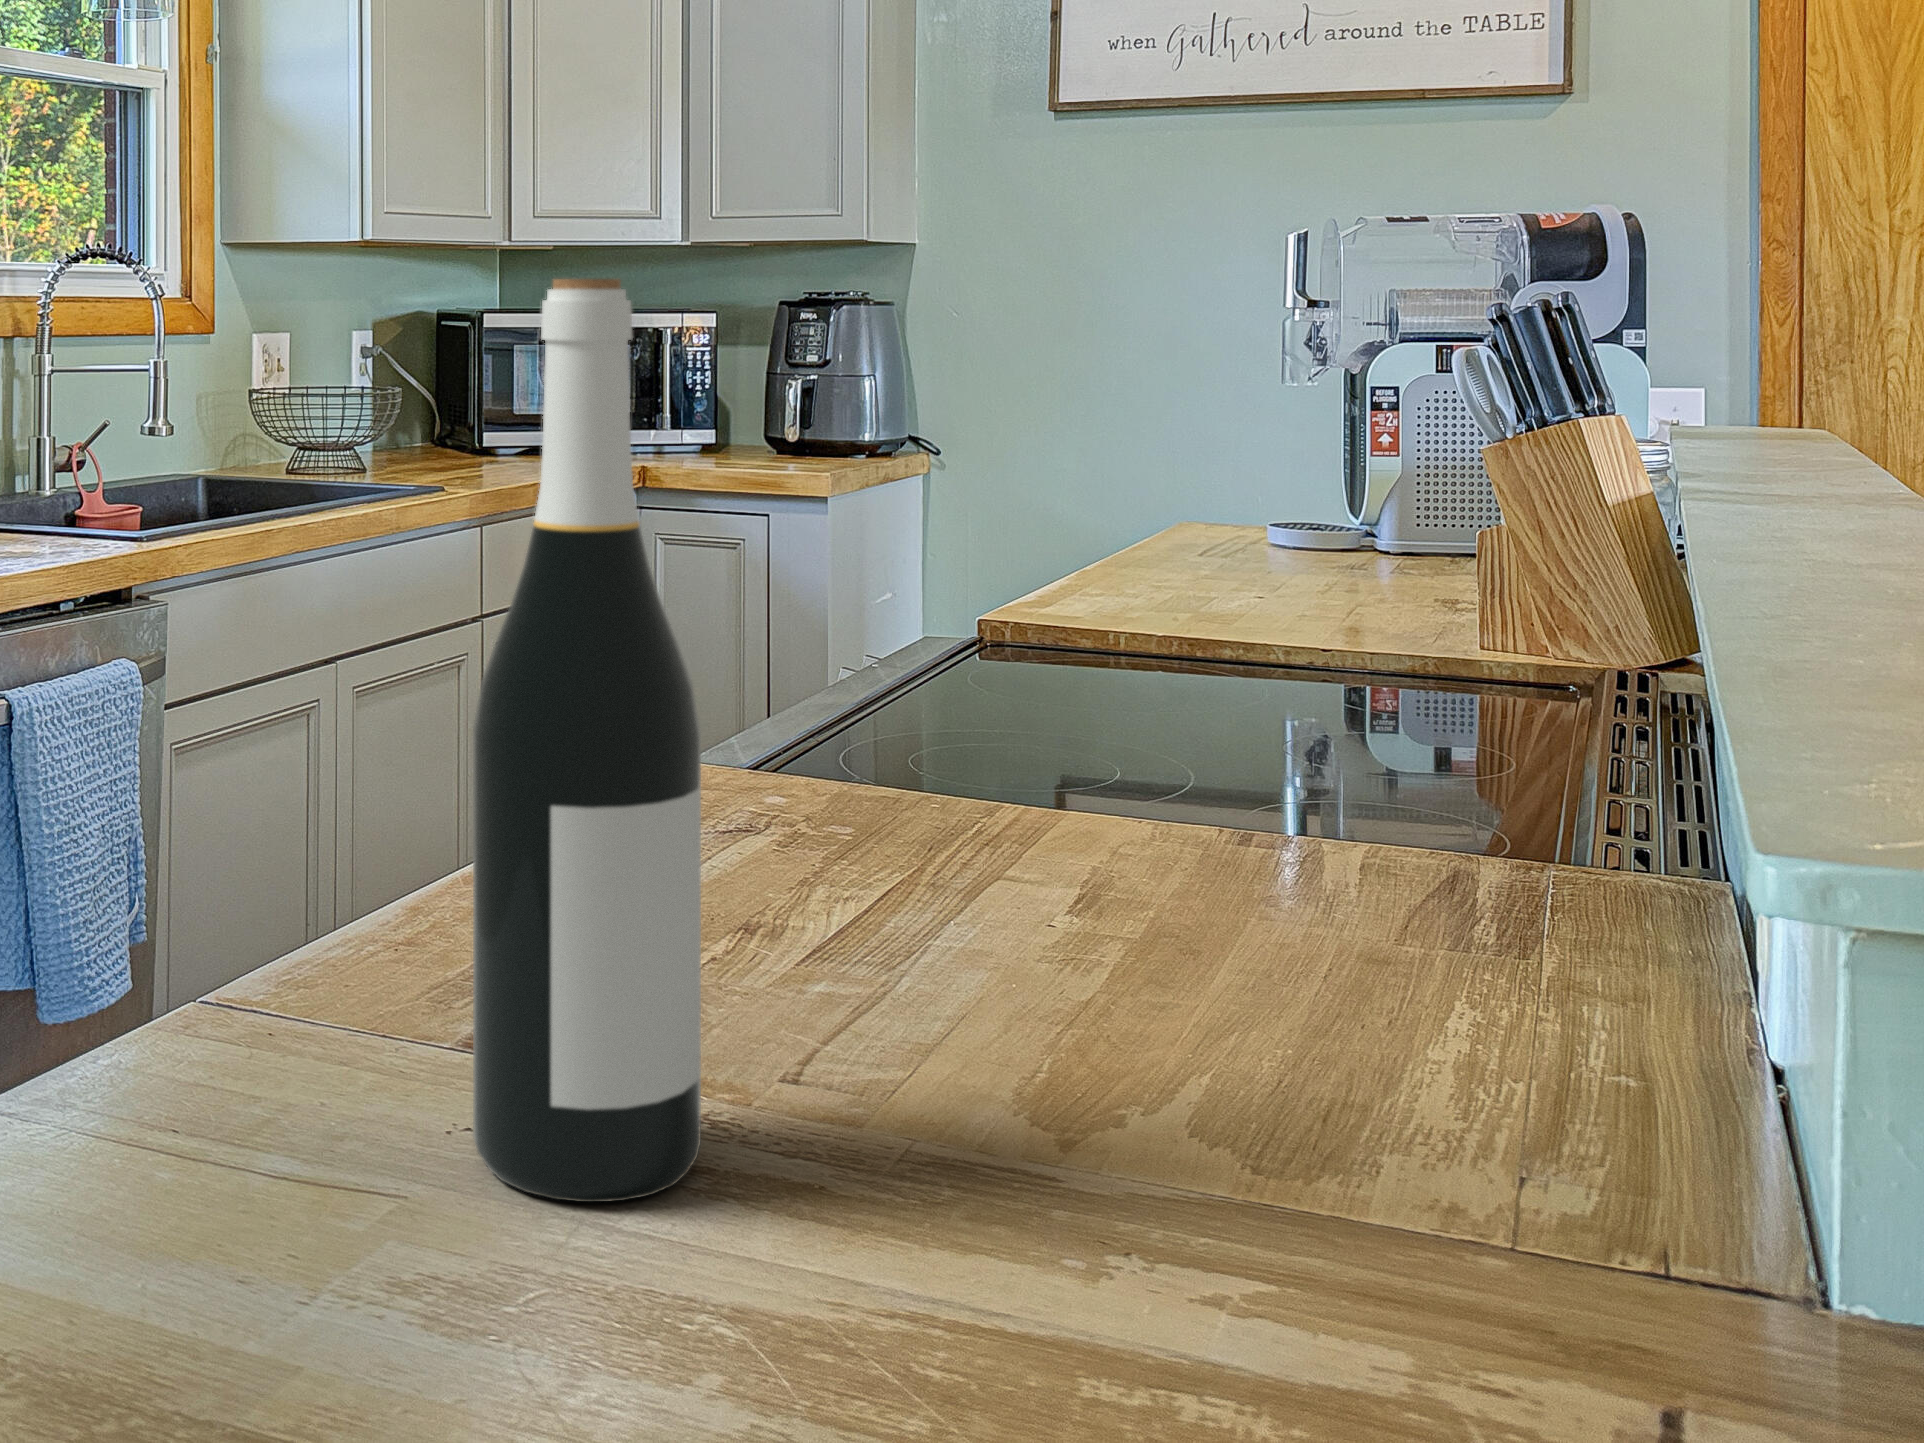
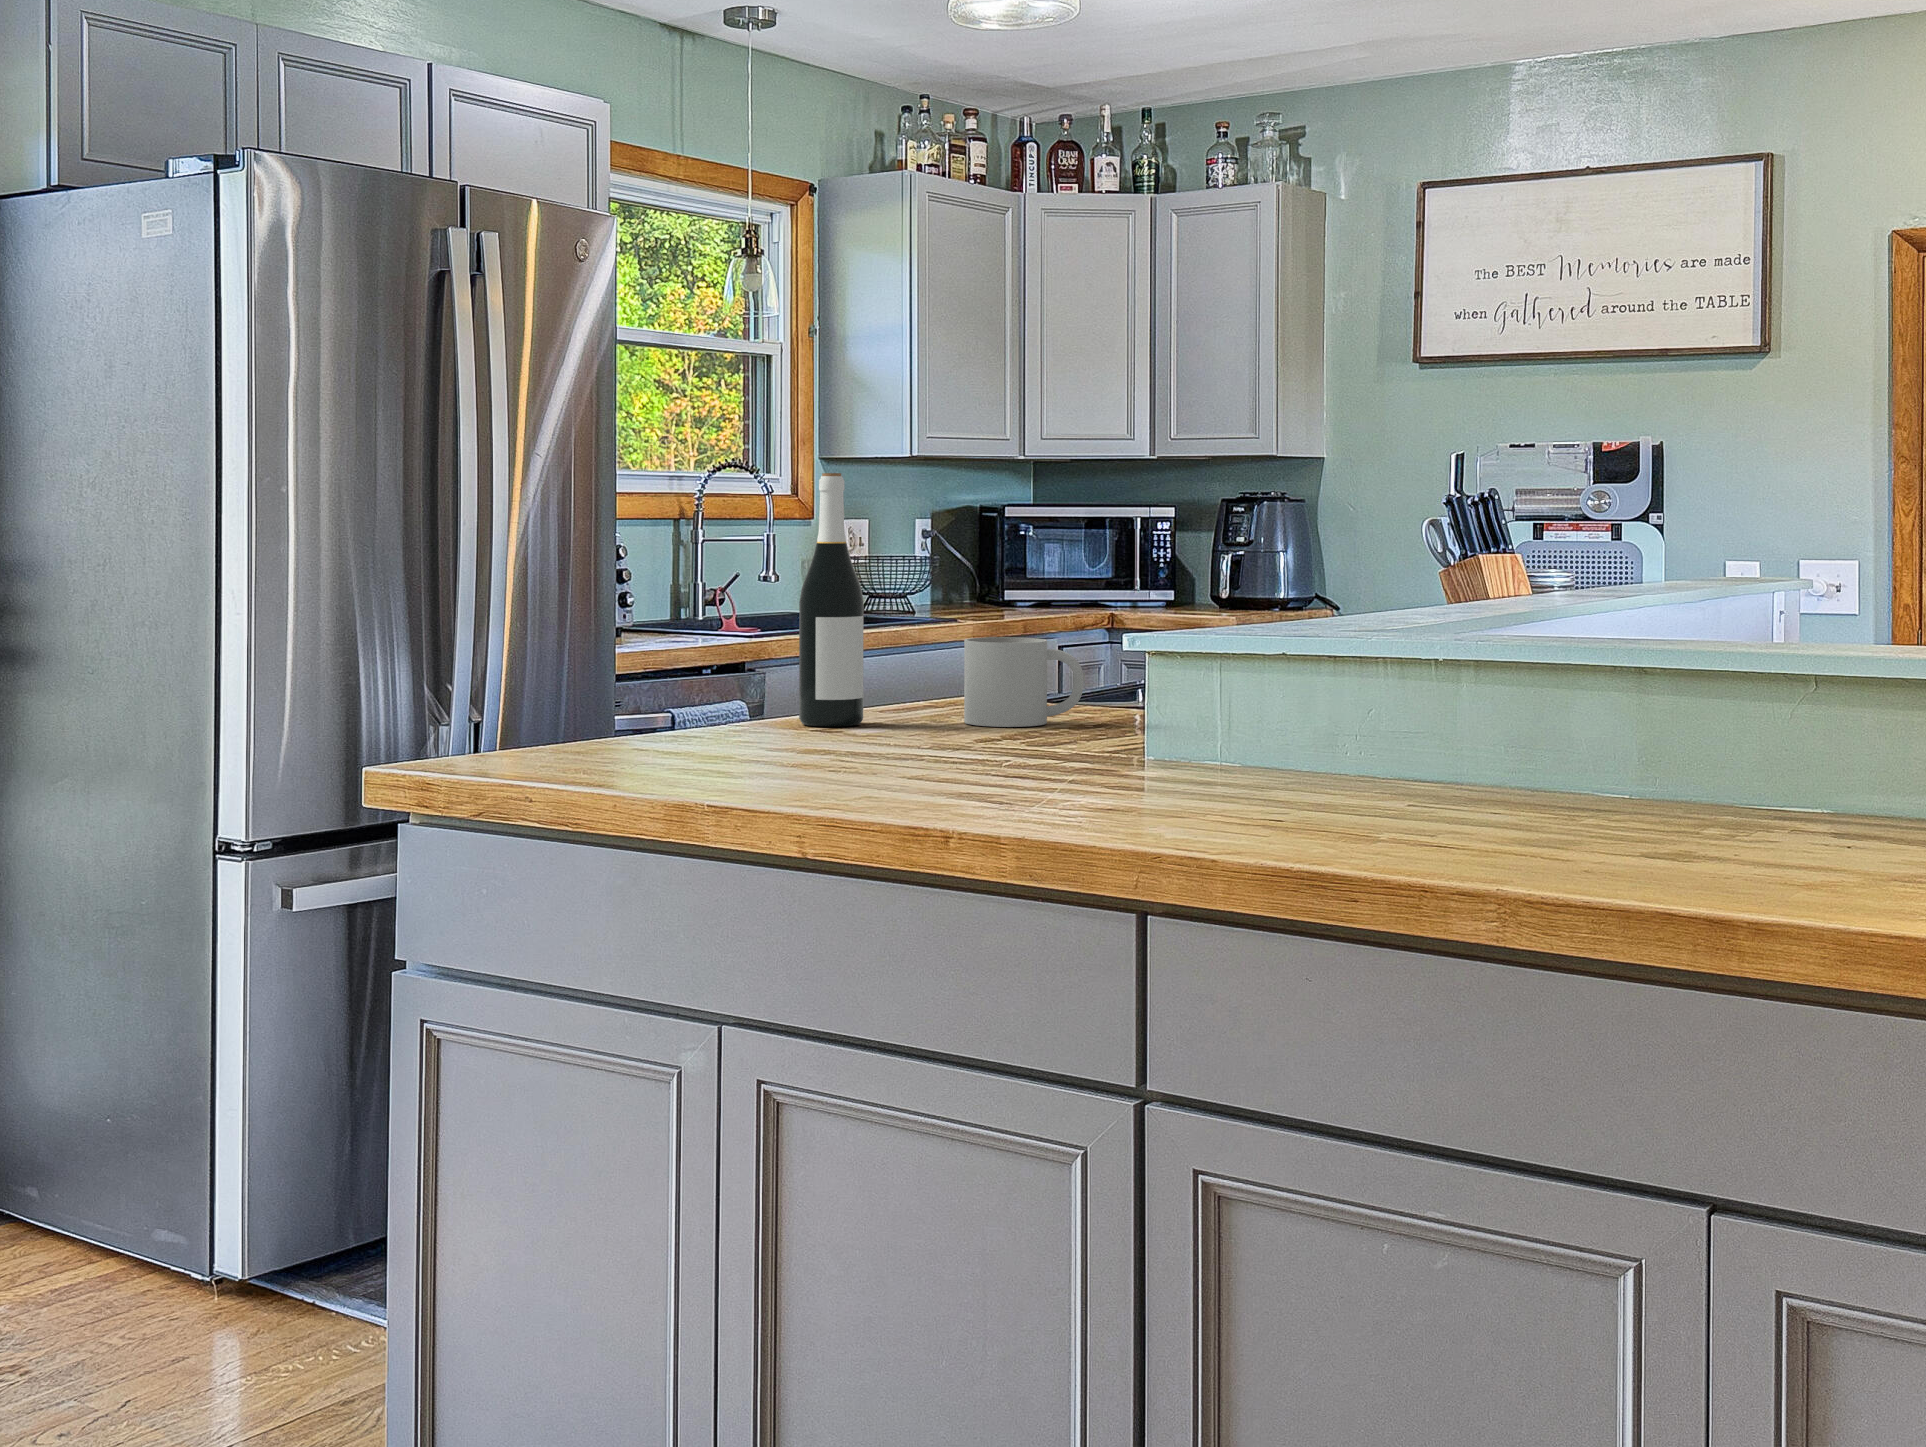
mug: none [993,795,1391,1154] -> present [964,637,1083,727]

